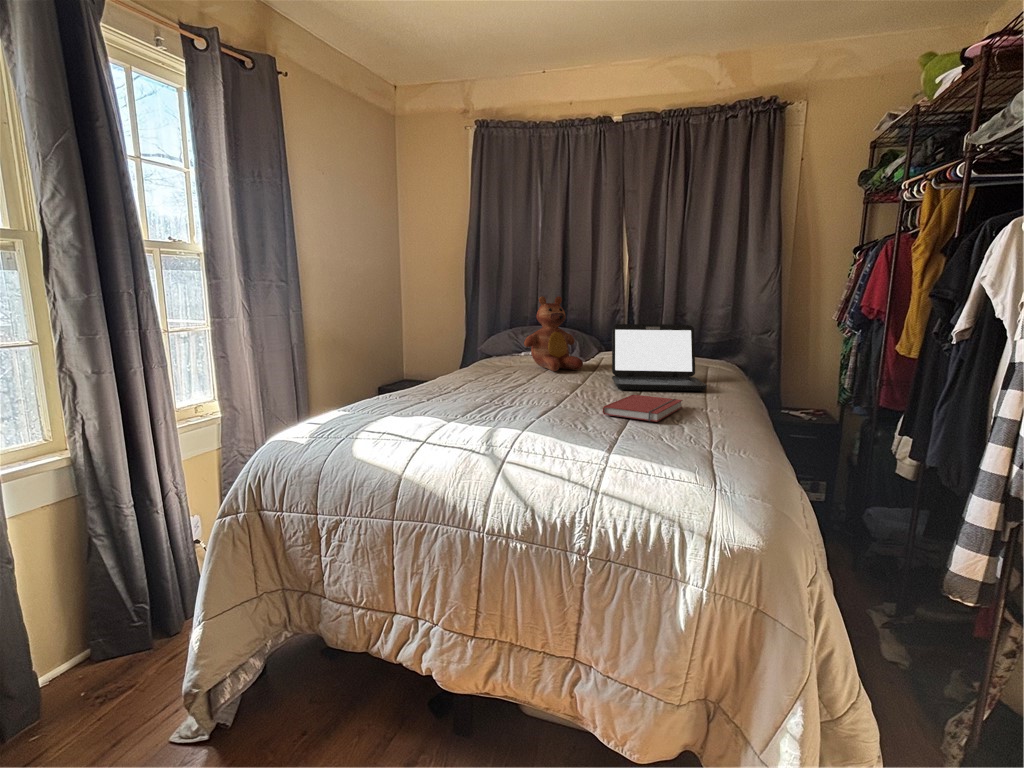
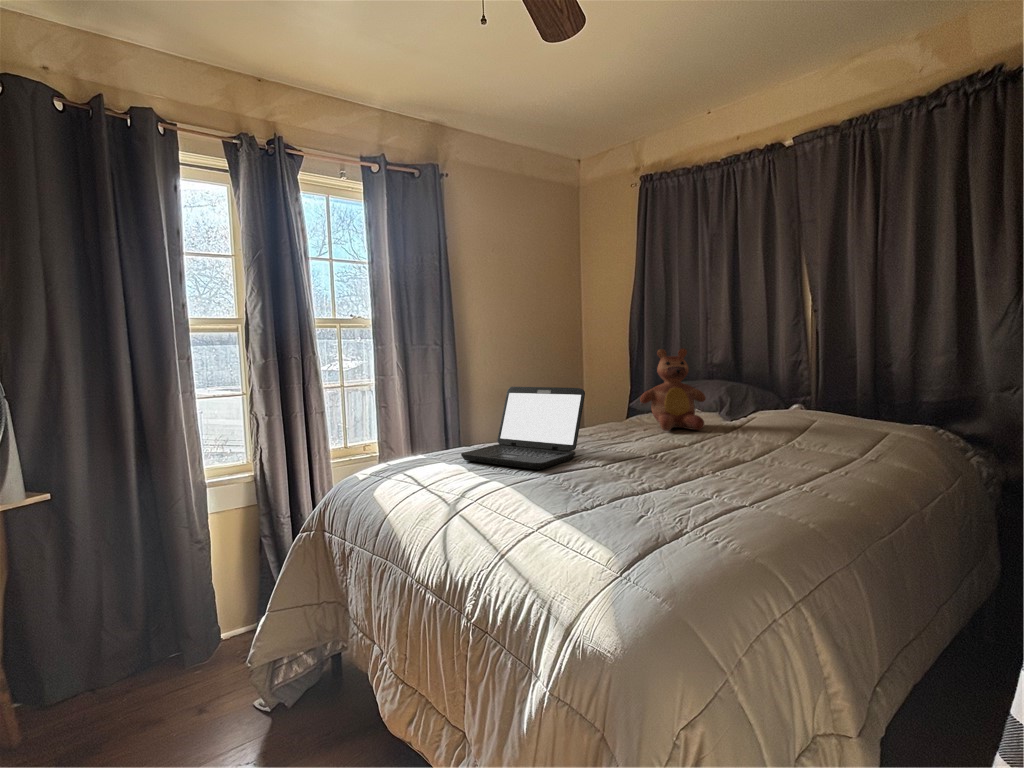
laptop: present [612,324,707,391] -> present [461,387,585,469]
book: present [603,395,682,422] -> none [625,461,740,494]

